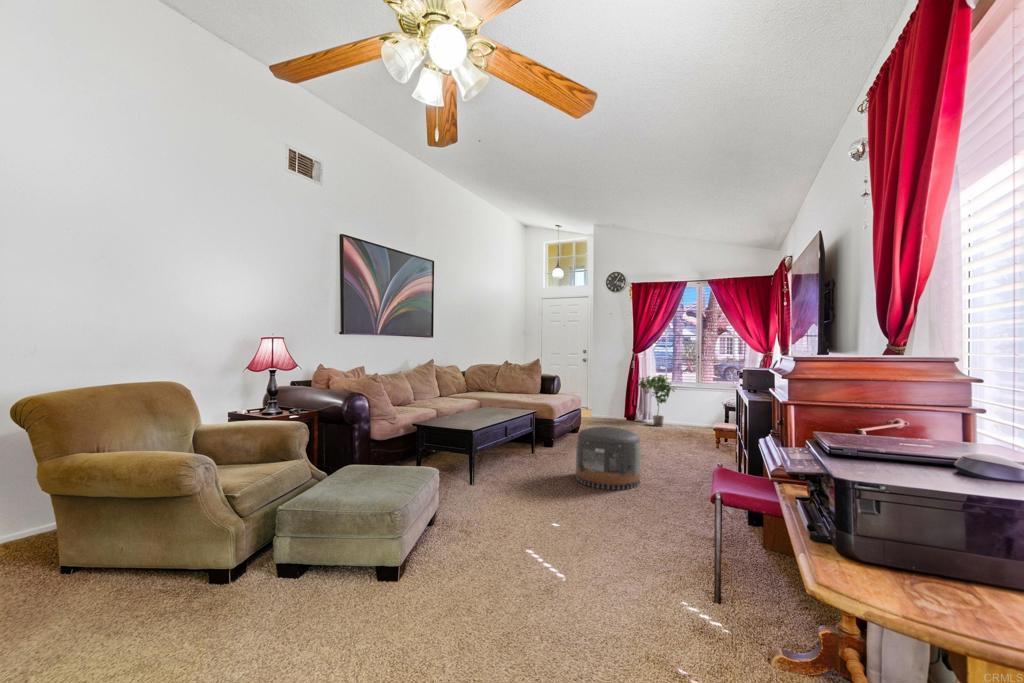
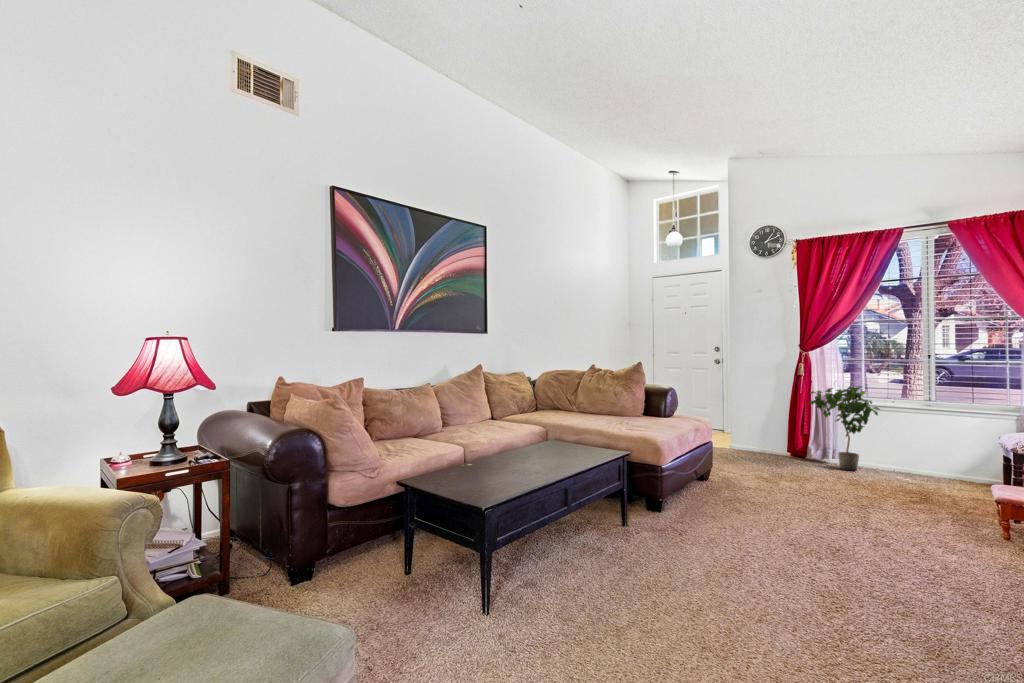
pouf: present [576,427,641,490] -> none [692,500,836,652]

